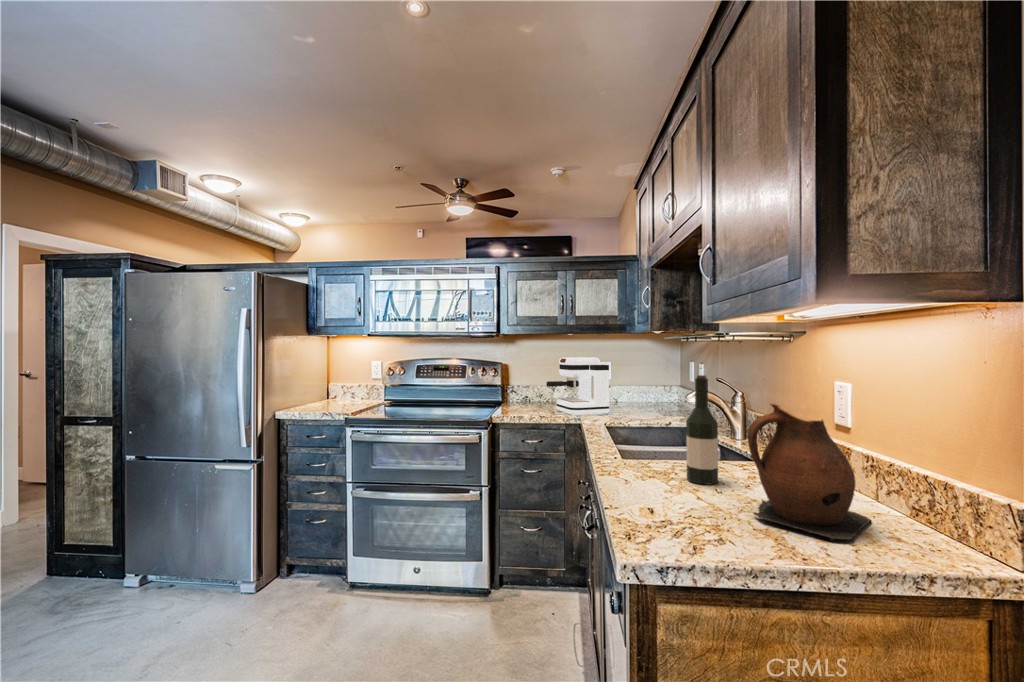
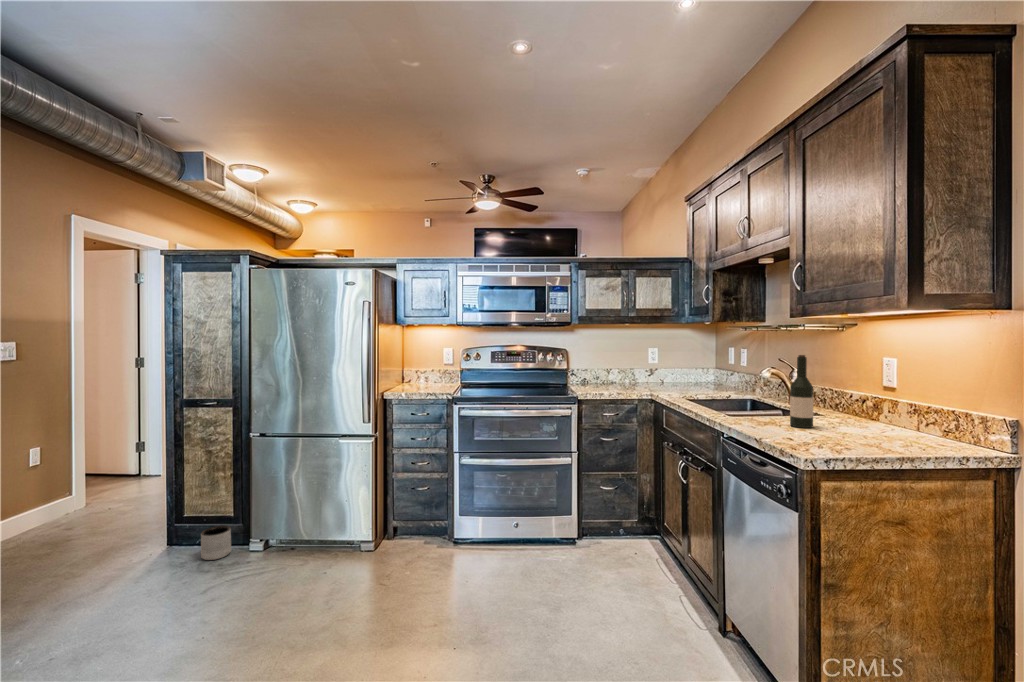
coffee maker: present [546,357,609,416] -> none [620,344,674,393]
ceramic pitcher: present [748,403,871,541] -> none [850,370,923,447]
planter: none [63,557,102,597] -> present [201,526,231,560]

